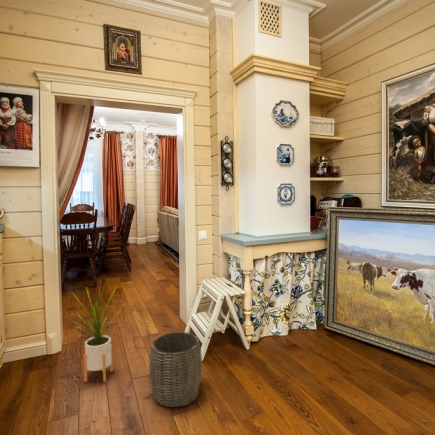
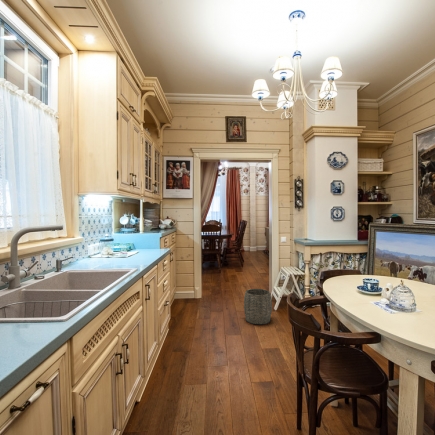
house plant: present [73,287,119,382] -> none [207,258,234,311]

